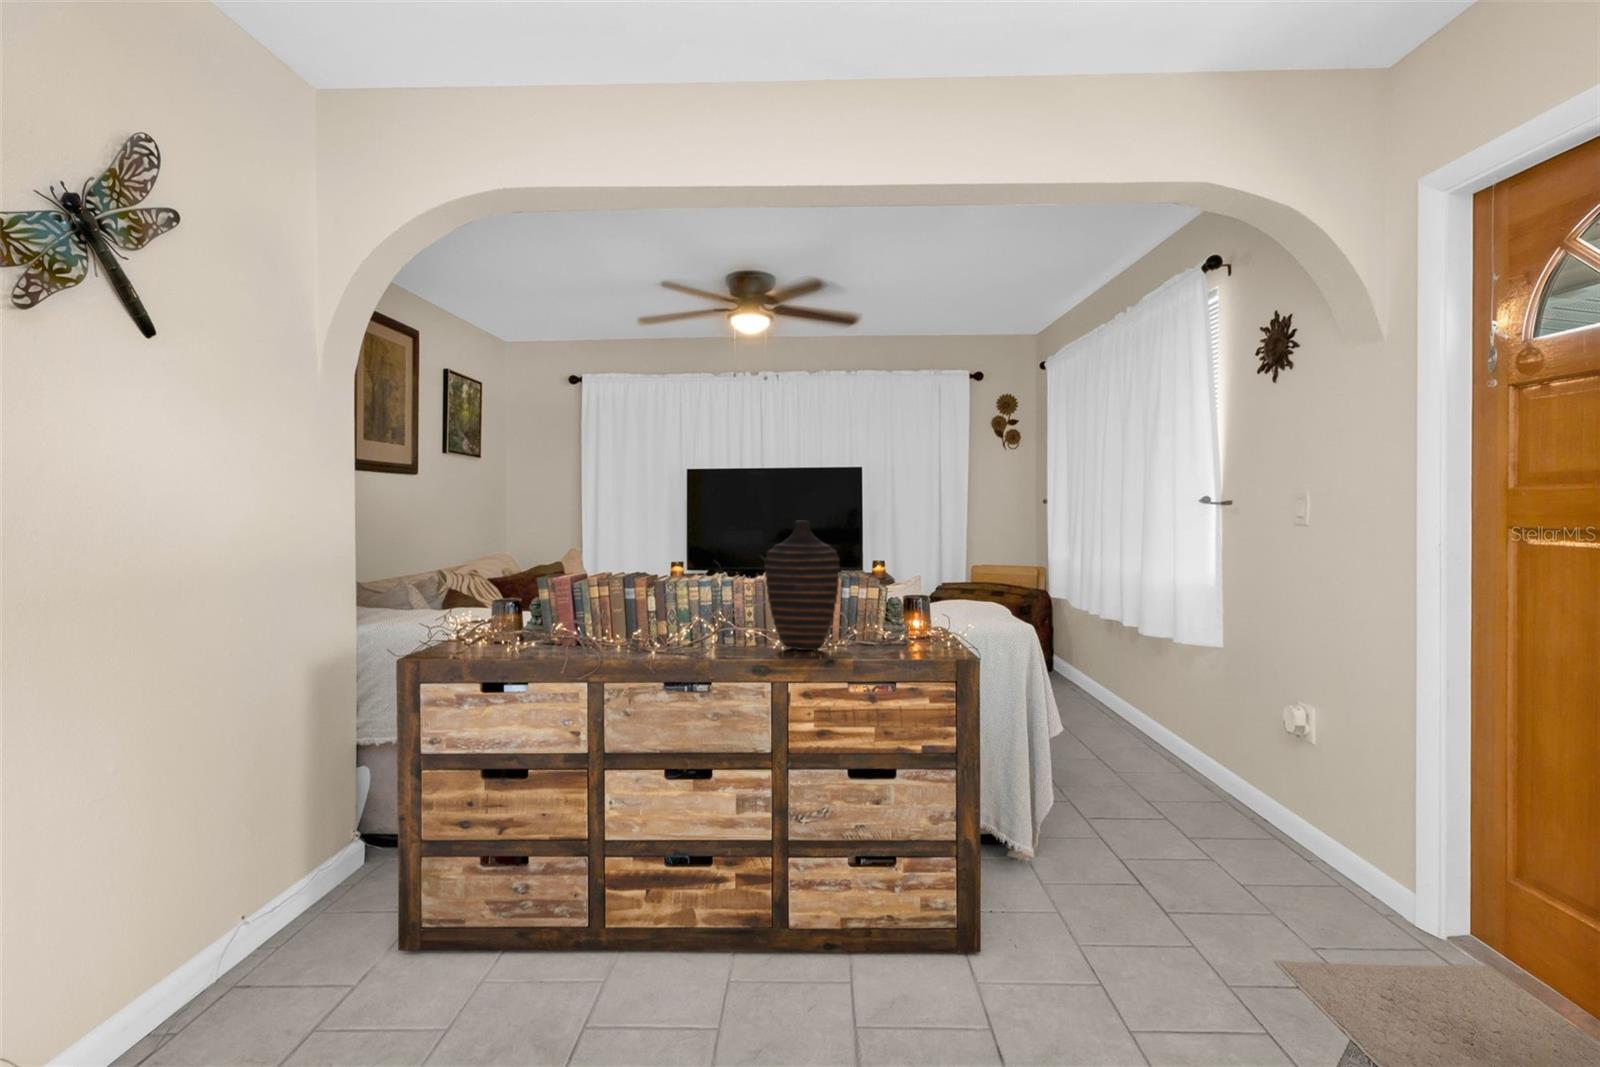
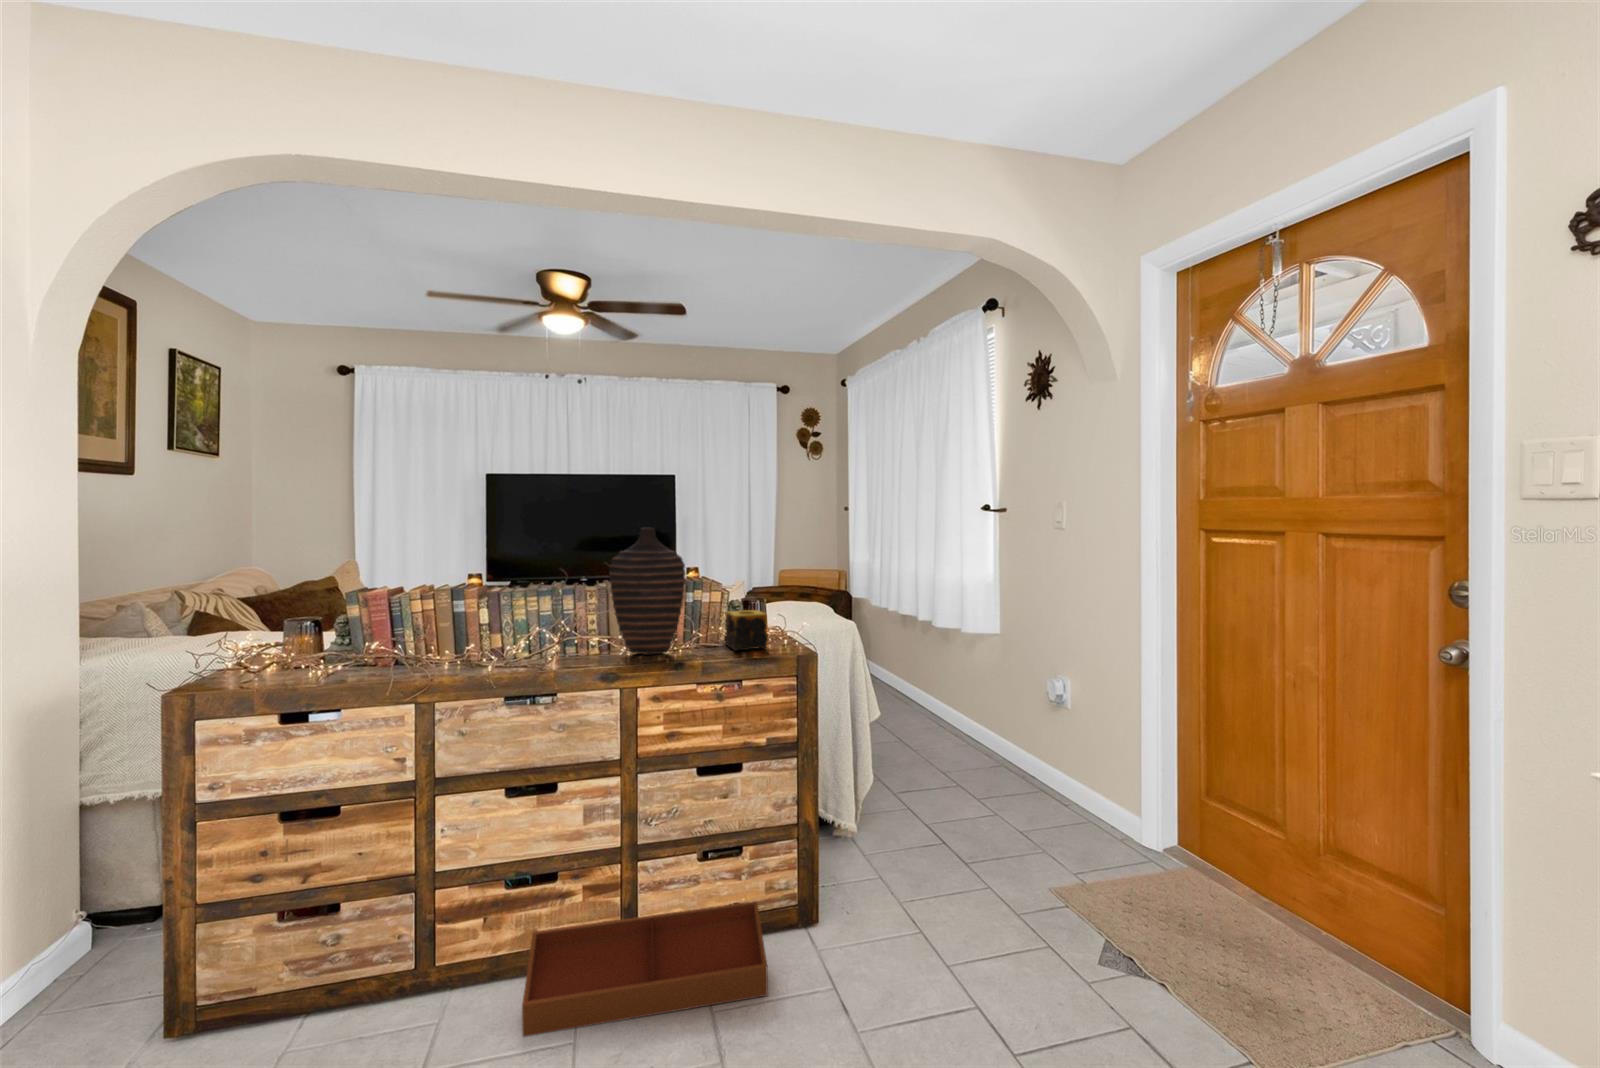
candle: none [883,609,926,651] -> present [725,610,767,650]
storage bin: none [676,909,914,1012] -> present [522,901,768,1037]

